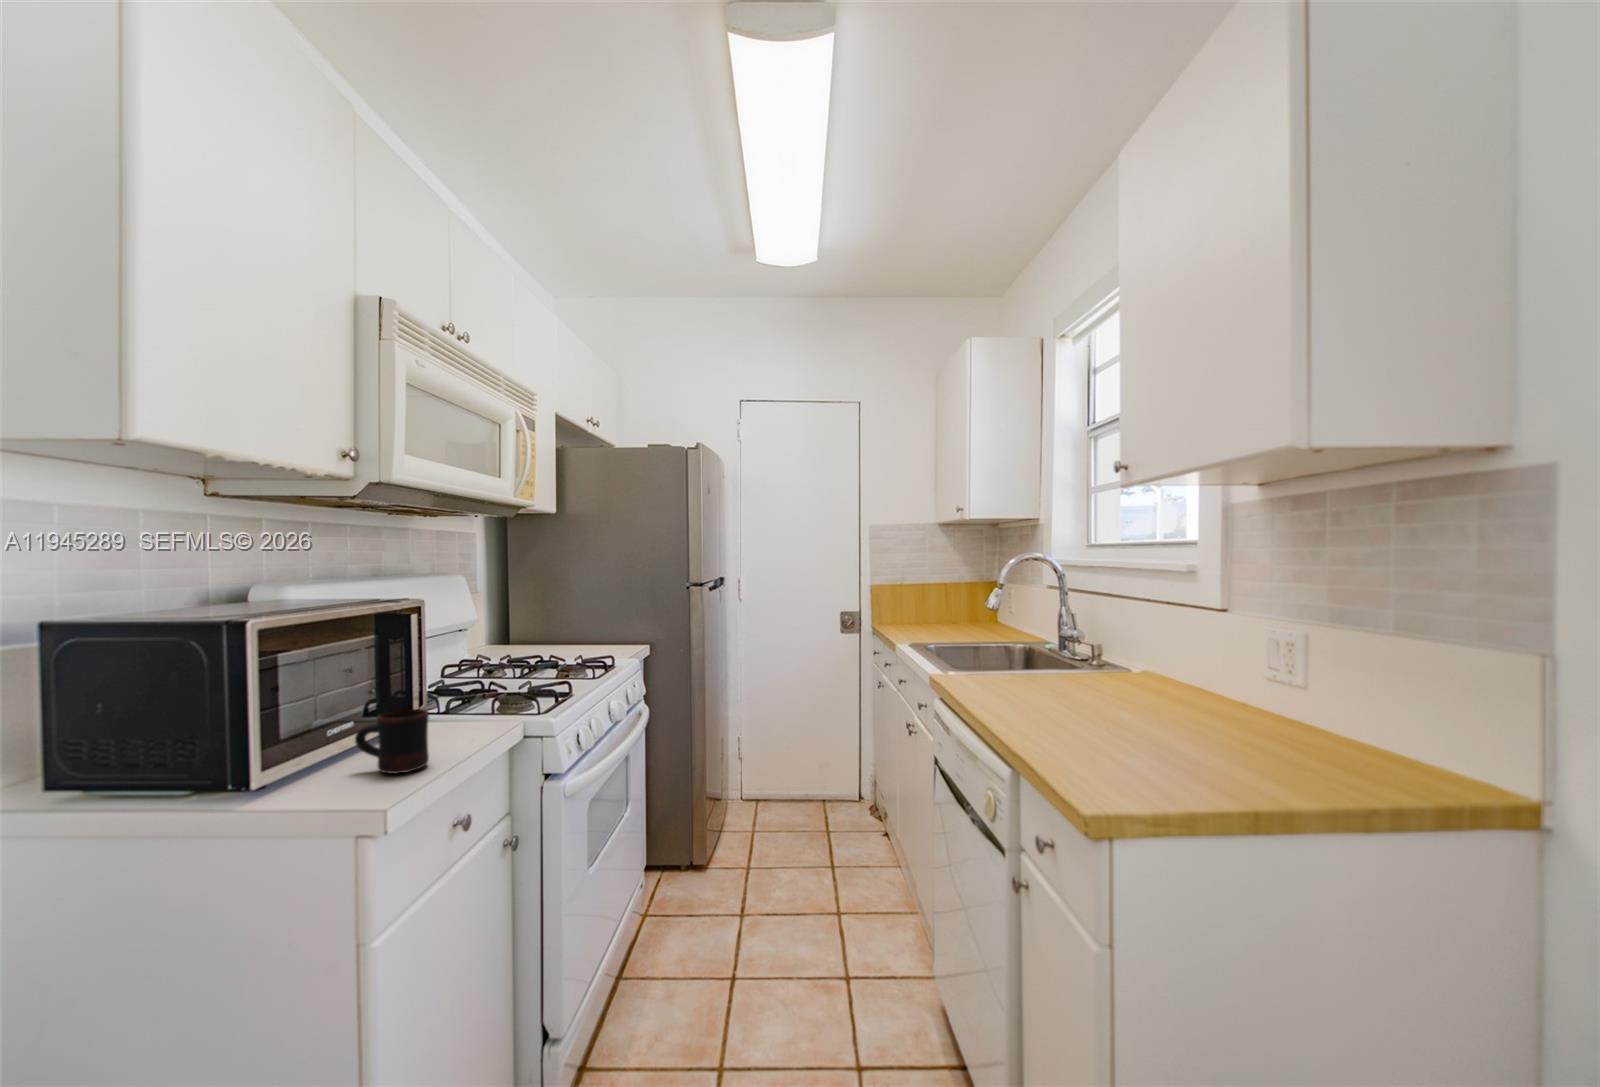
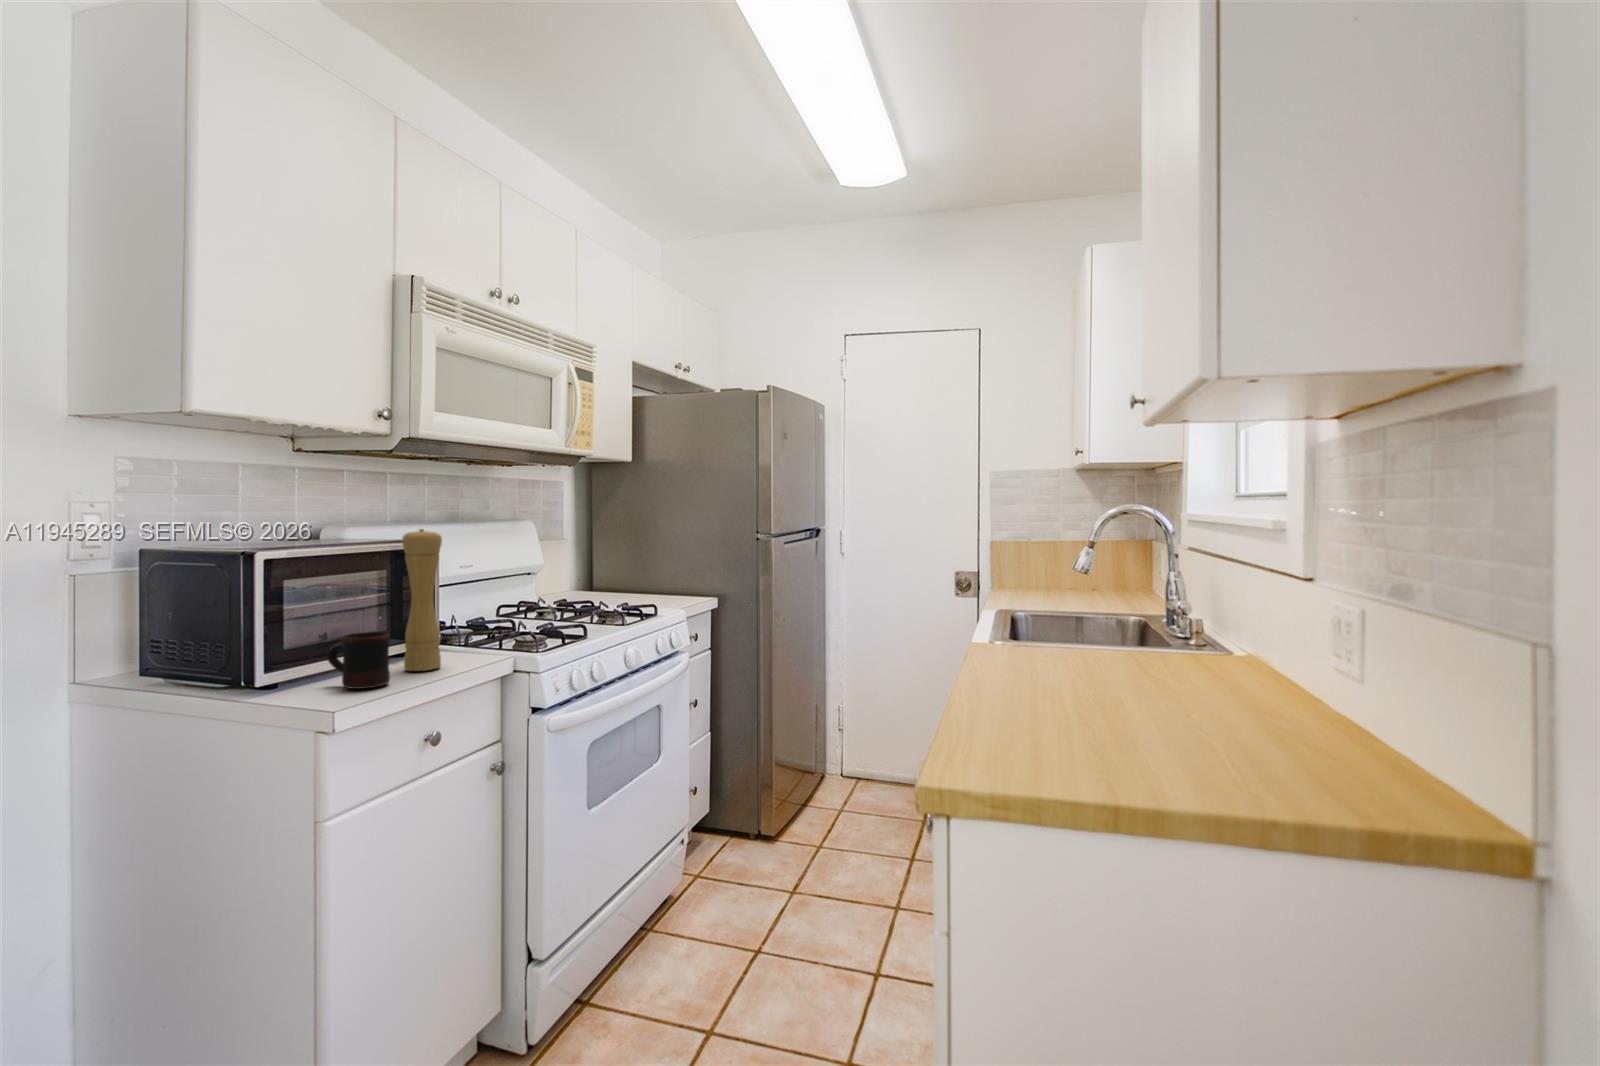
pepper mill: none [419,595,461,746] -> present [402,529,442,671]

